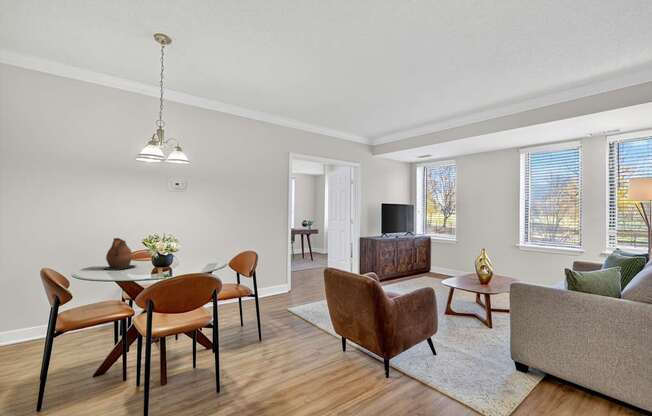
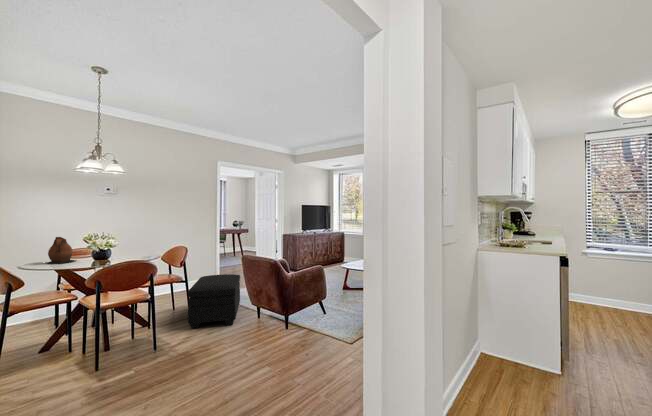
ottoman: none [258,288,318,358] -> present [188,274,240,328]

